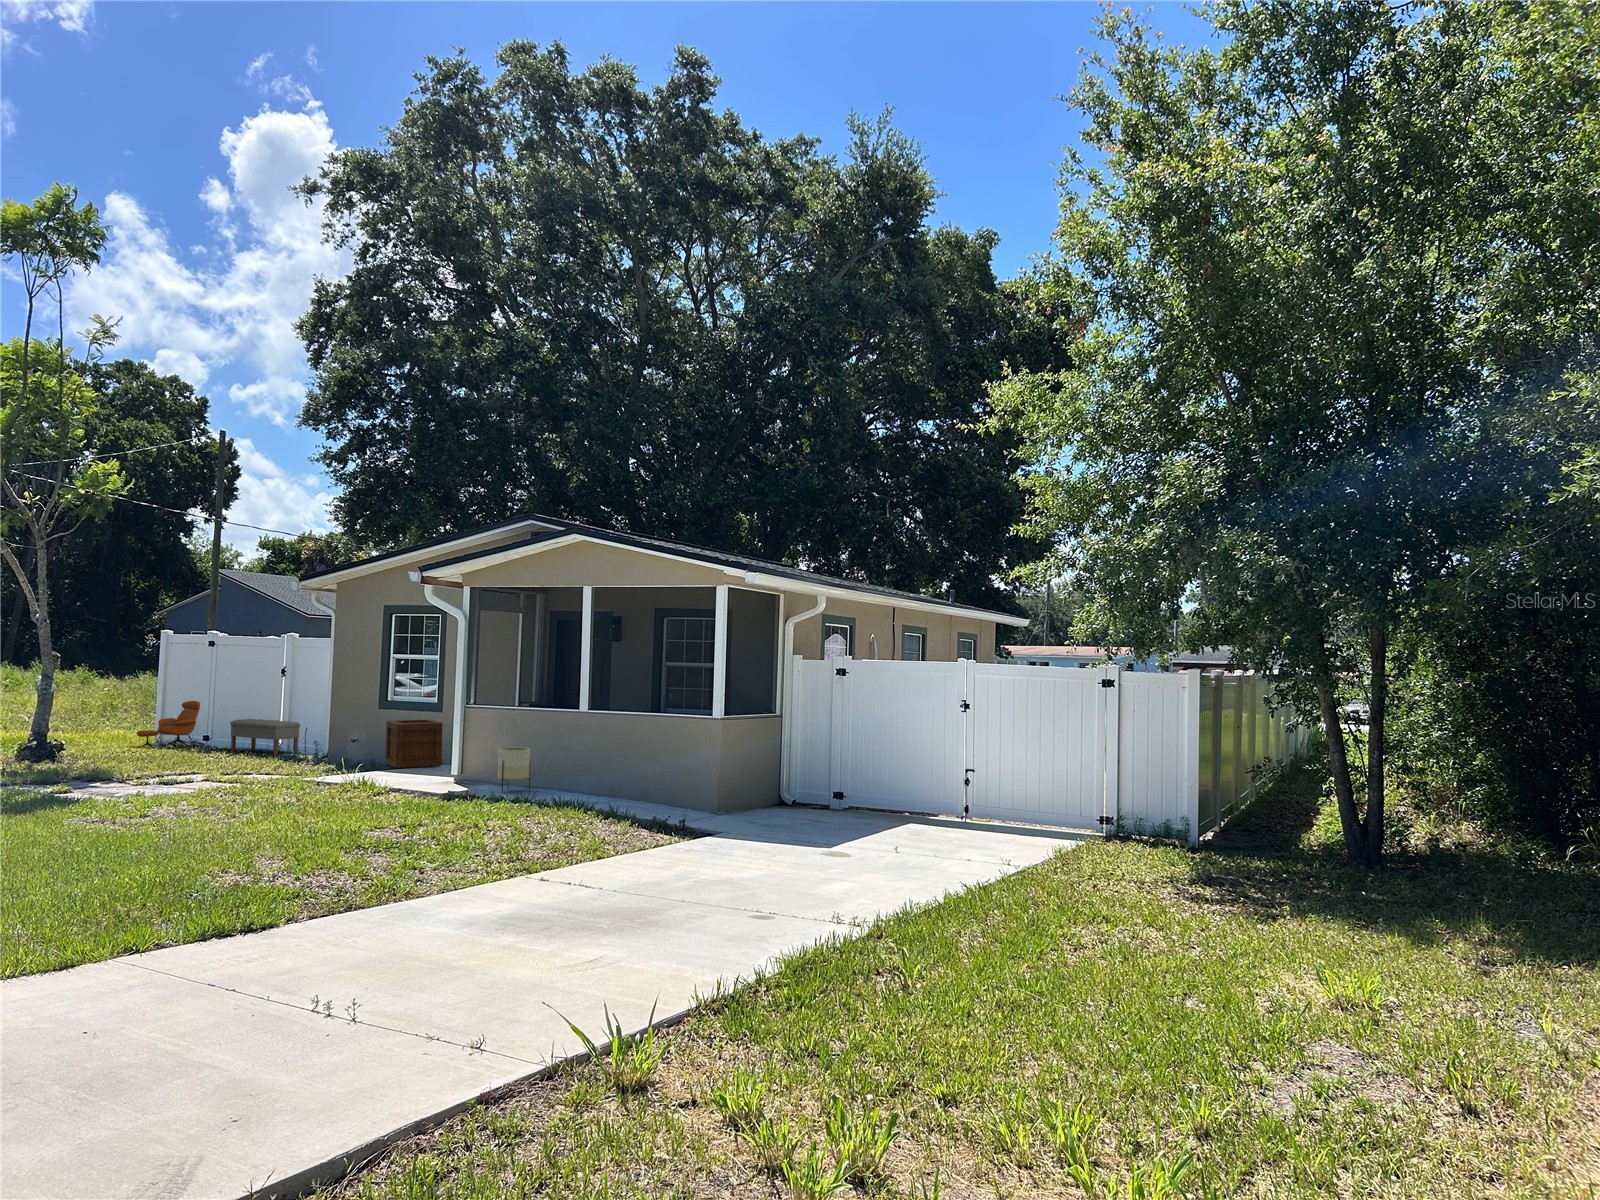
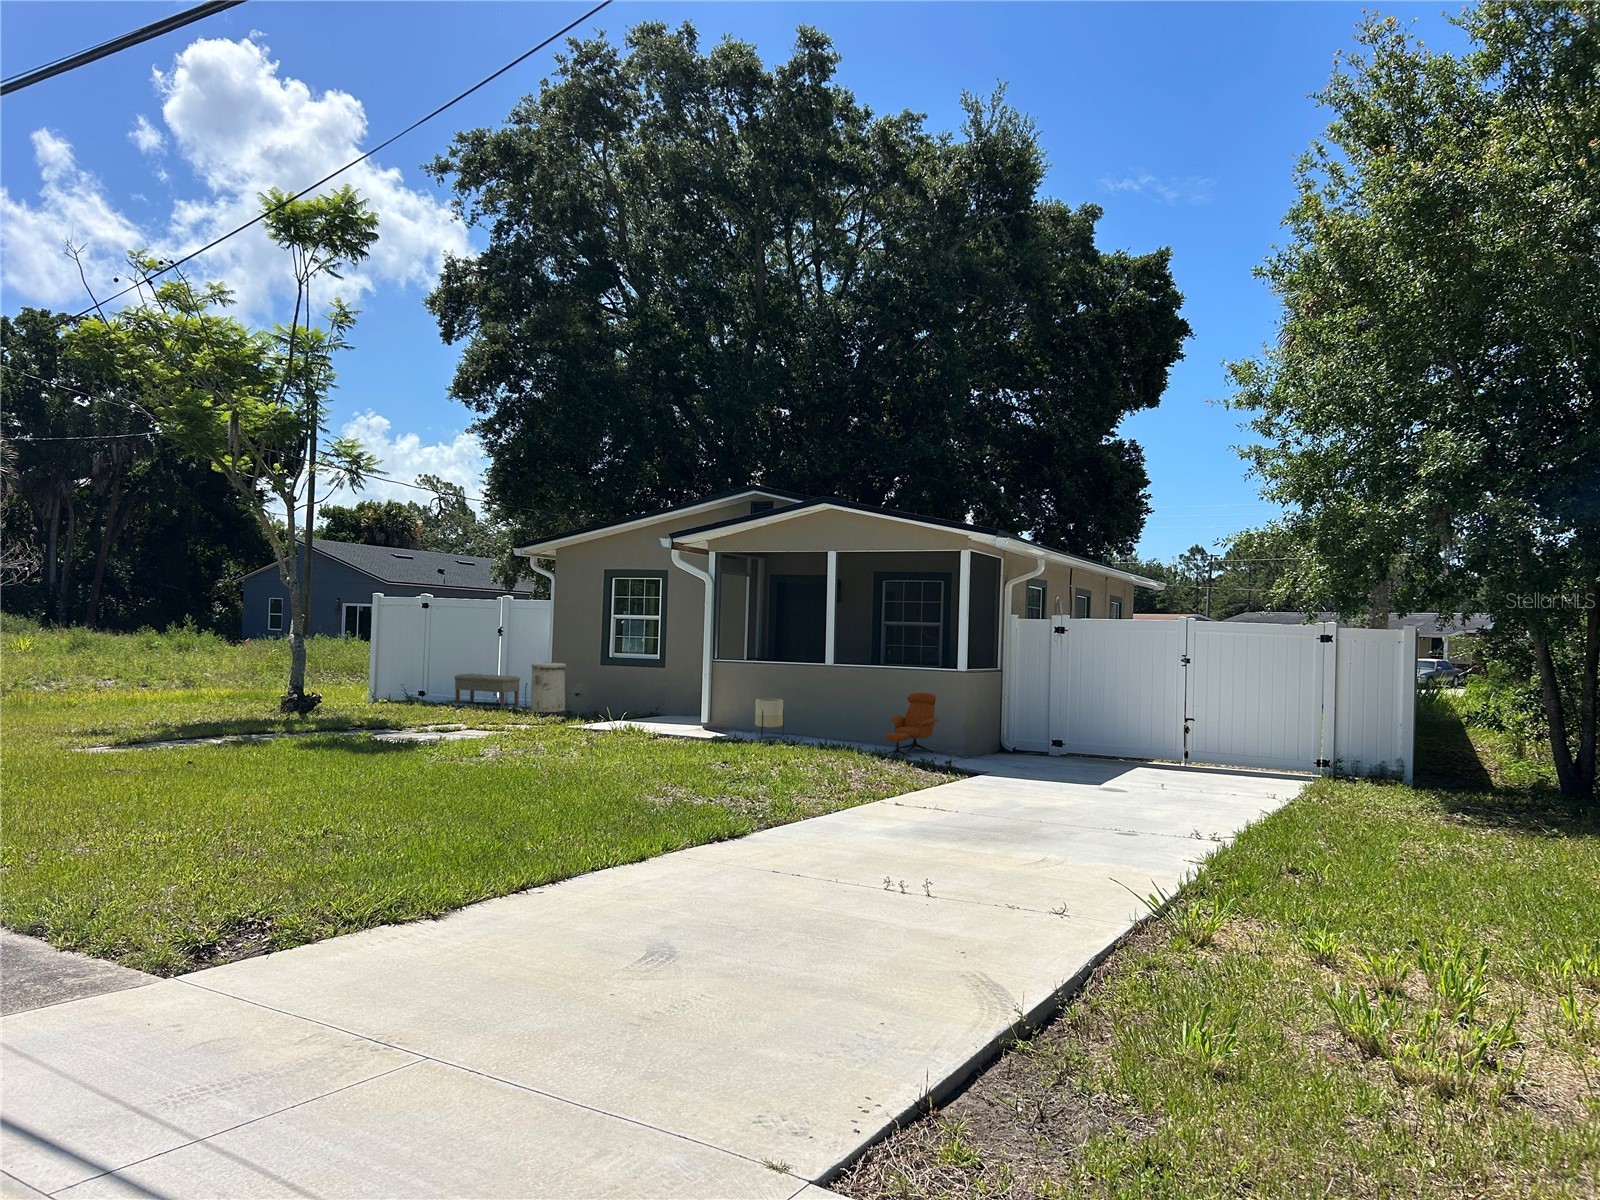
lounge chair: present [137,701,200,748] -> present [885,693,938,757]
trash can: none [299,706,342,761] -> present [531,662,566,712]
wooden crate: present [385,720,443,769] -> none [614,674,667,718]

